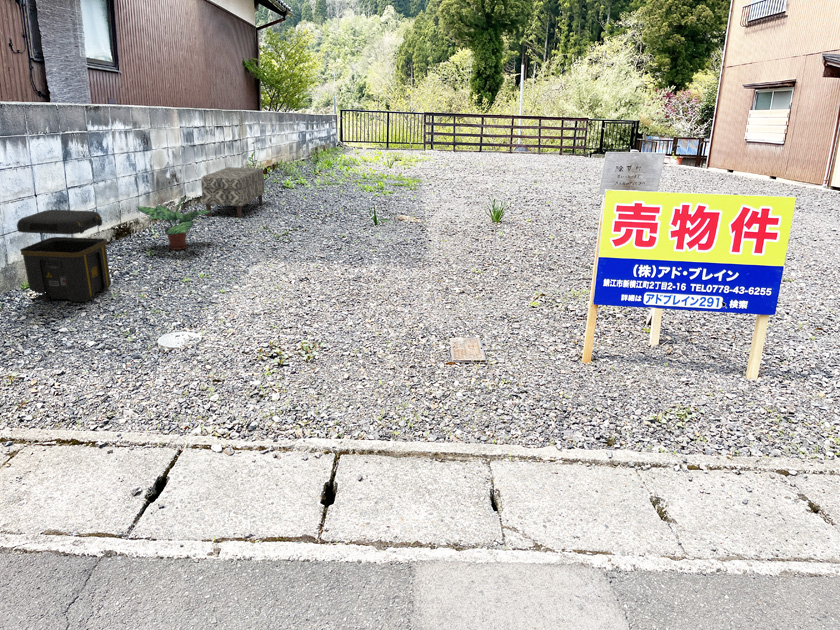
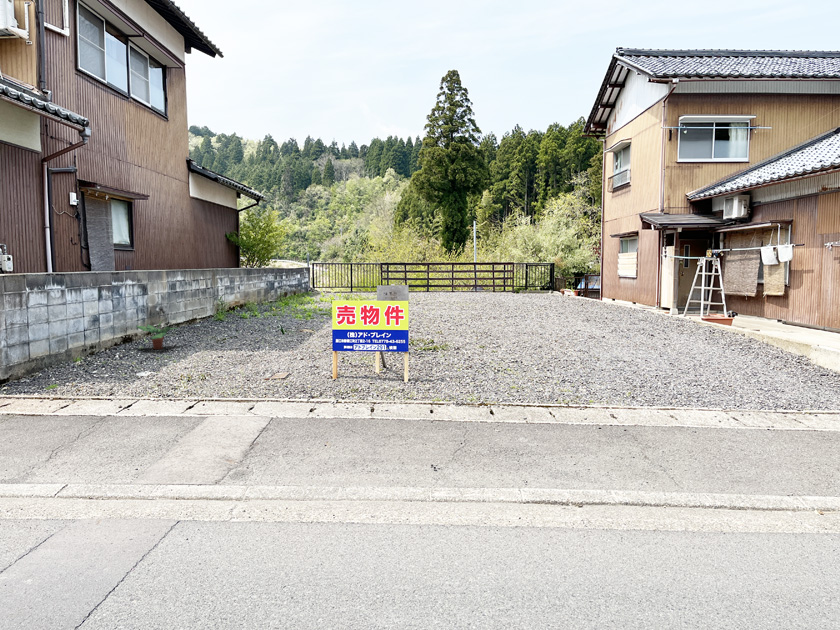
bench: present [201,167,264,218] -> none [178,306,221,336]
toolbox: present [17,210,111,302] -> none [77,323,119,367]

